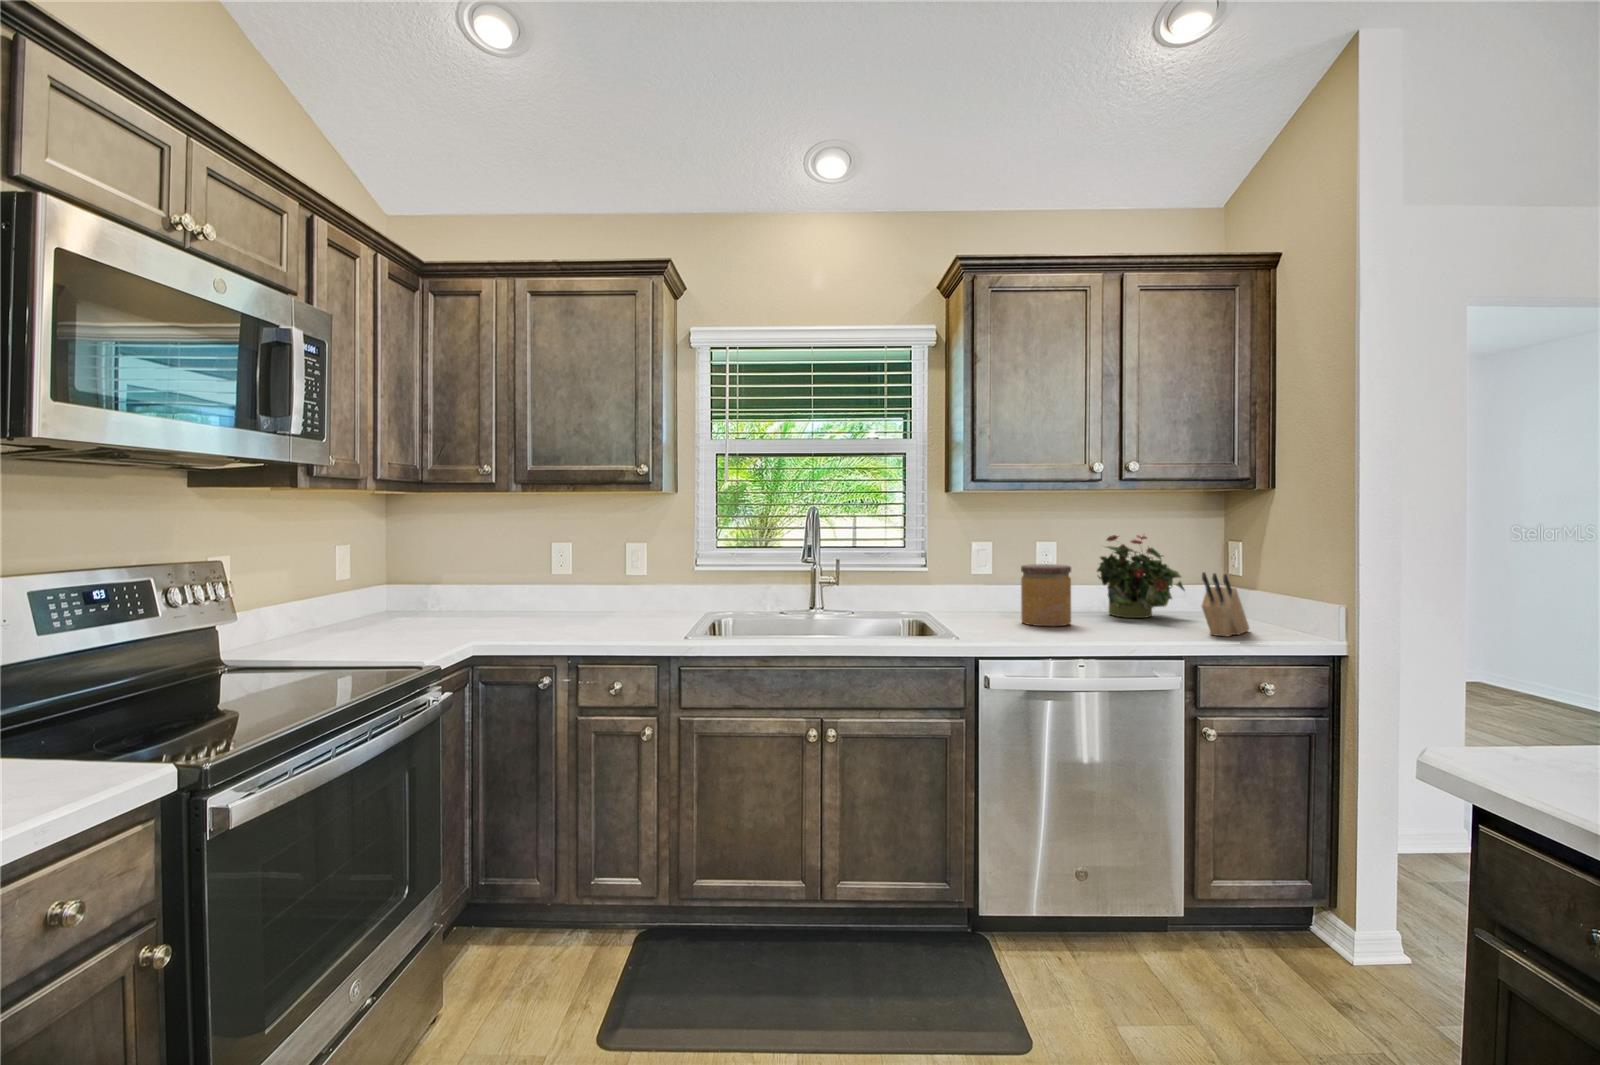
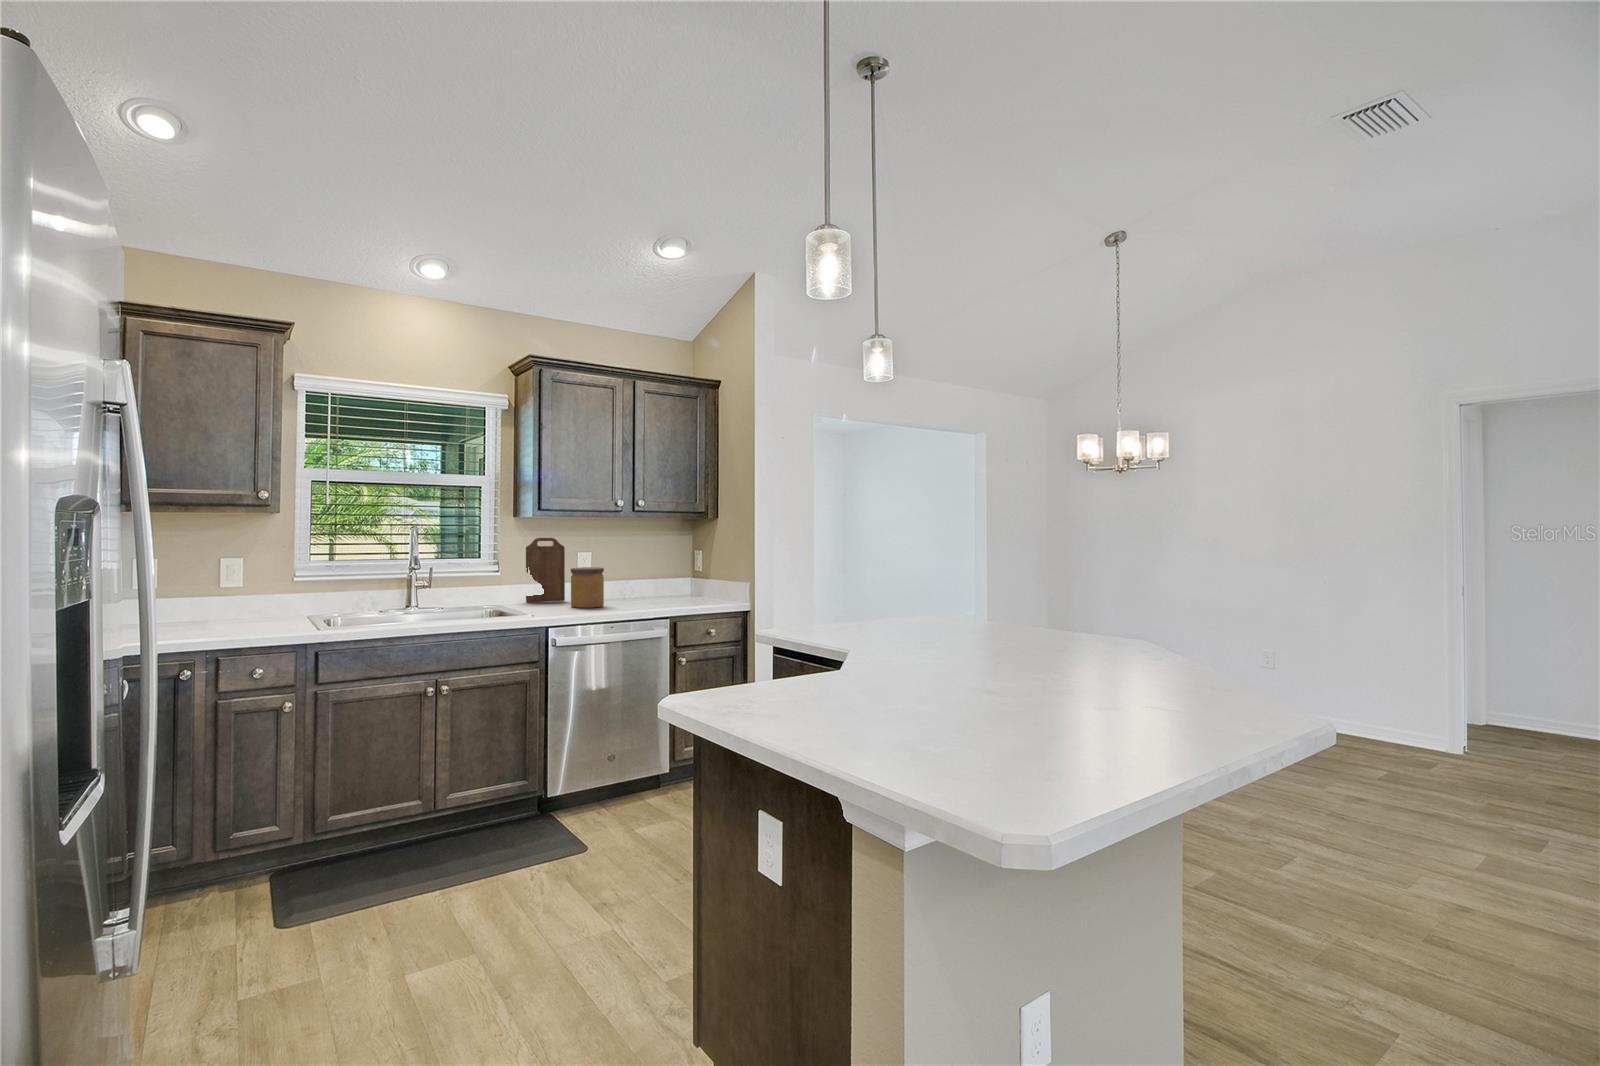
cutting board: none [963,521,1017,611] -> present [526,538,565,602]
potted plant: present [1097,535,1185,618] -> none [618,546,671,601]
knife block: present [1202,572,1249,636] -> none [680,569,706,607]

